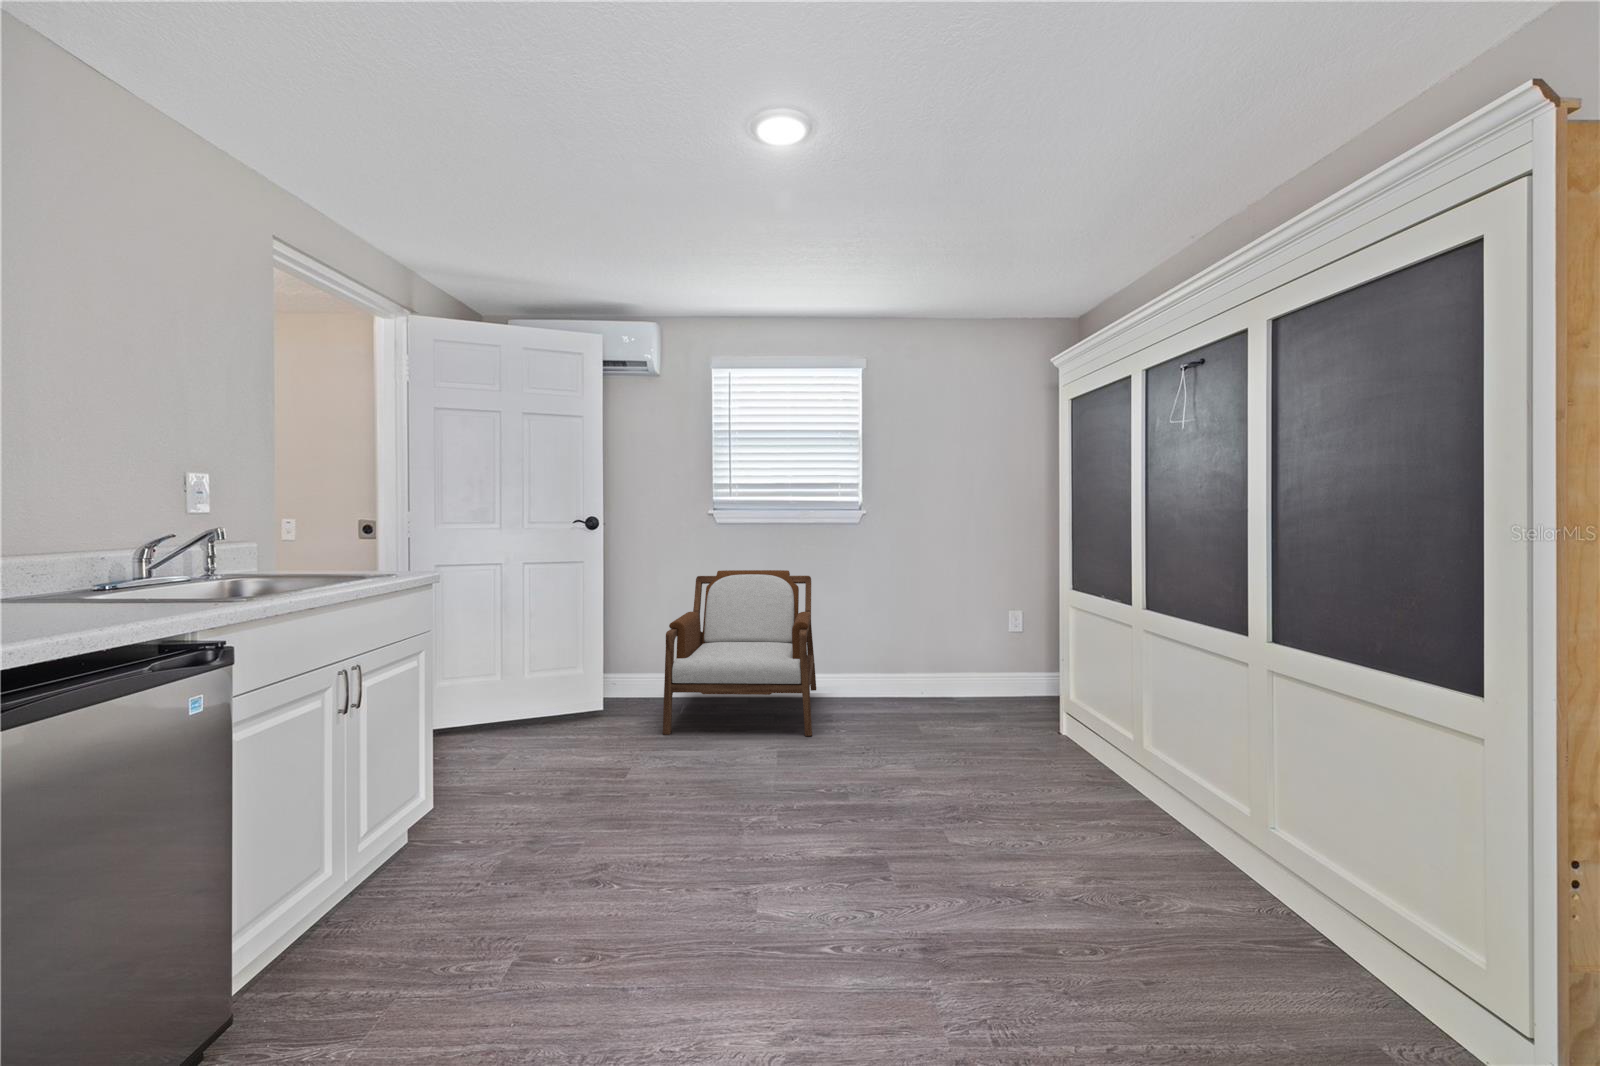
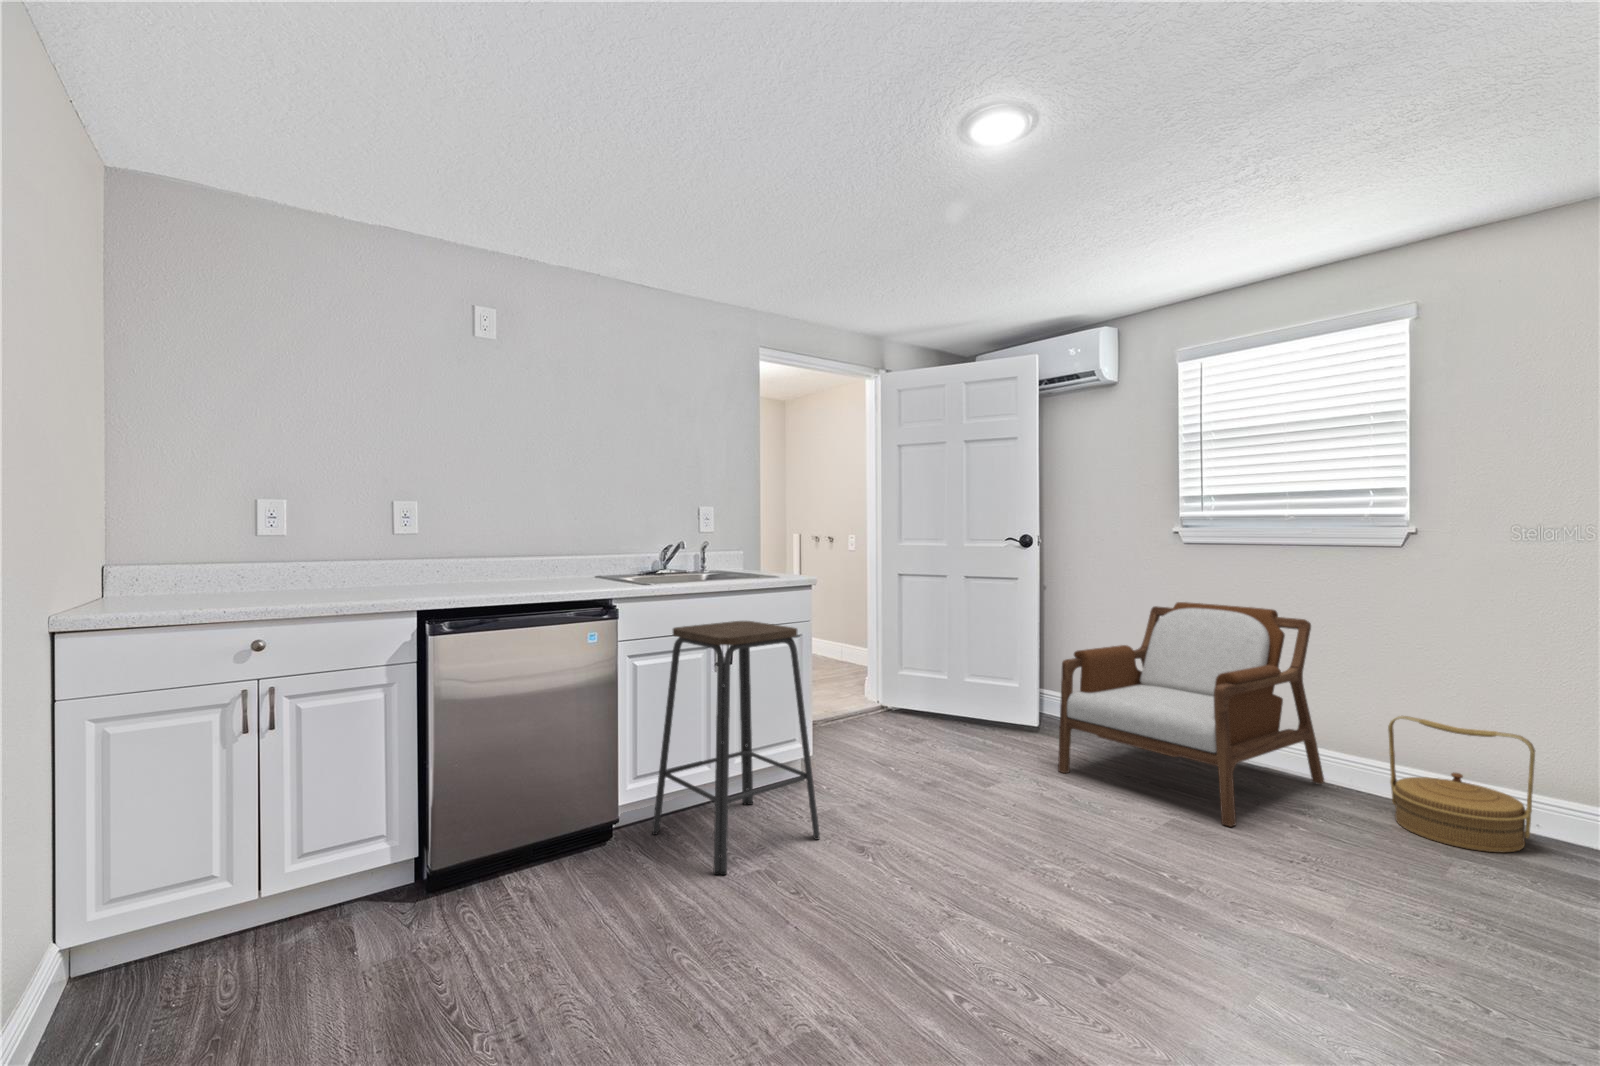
woven basket: none [862,633,931,708] -> present [1388,716,1535,852]
bar stool: none [283,644,539,1004] -> present [652,621,820,875]

